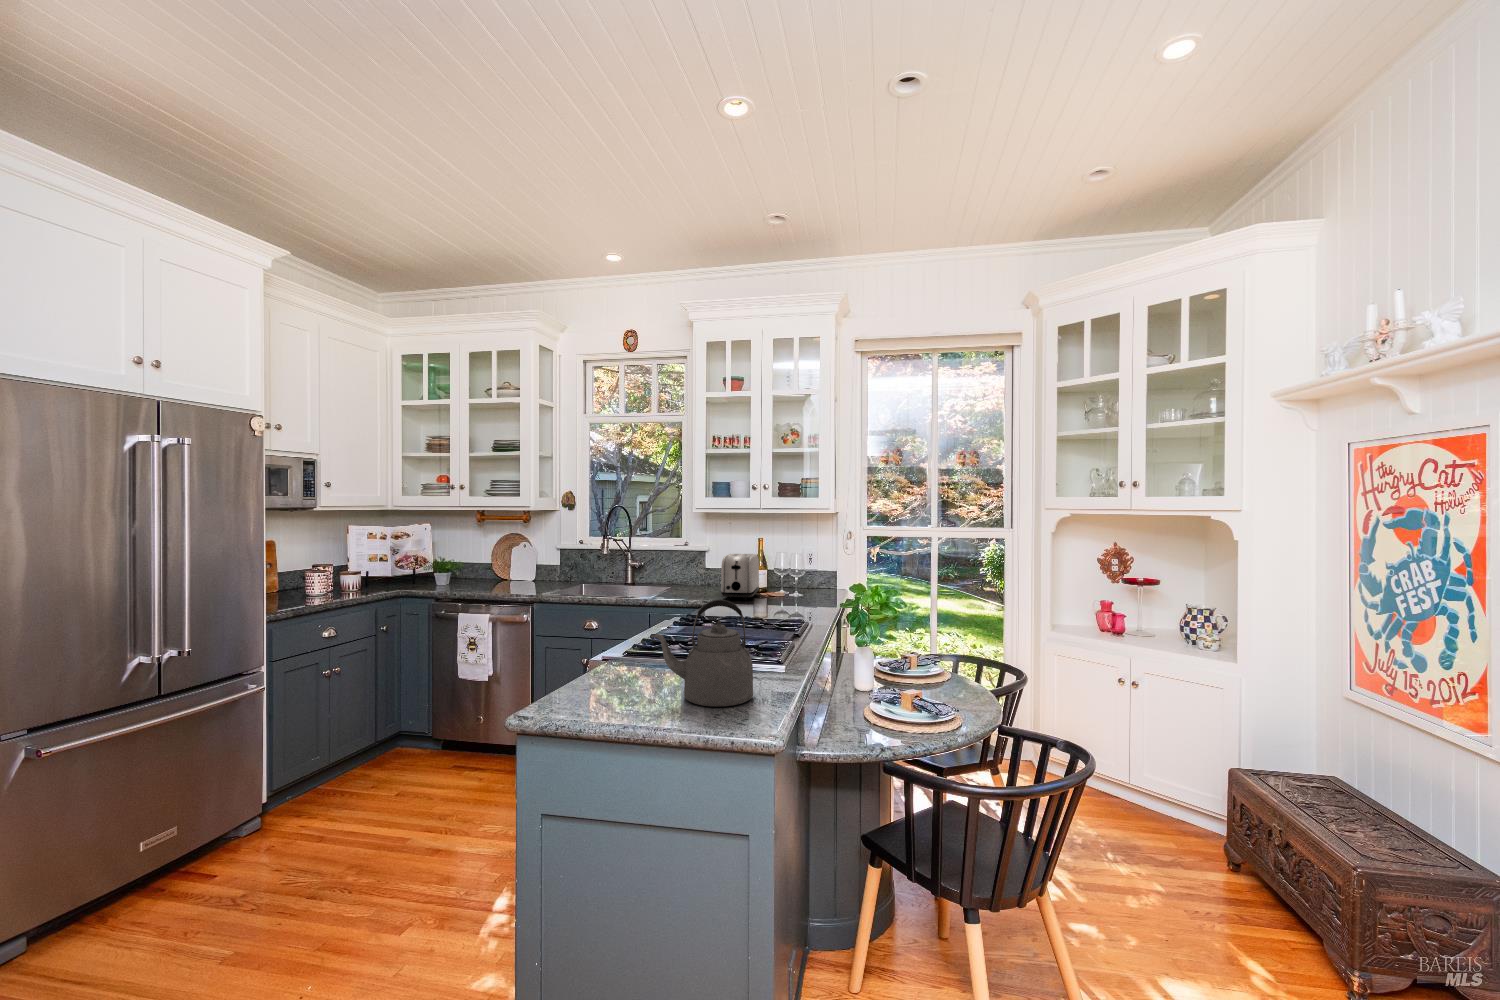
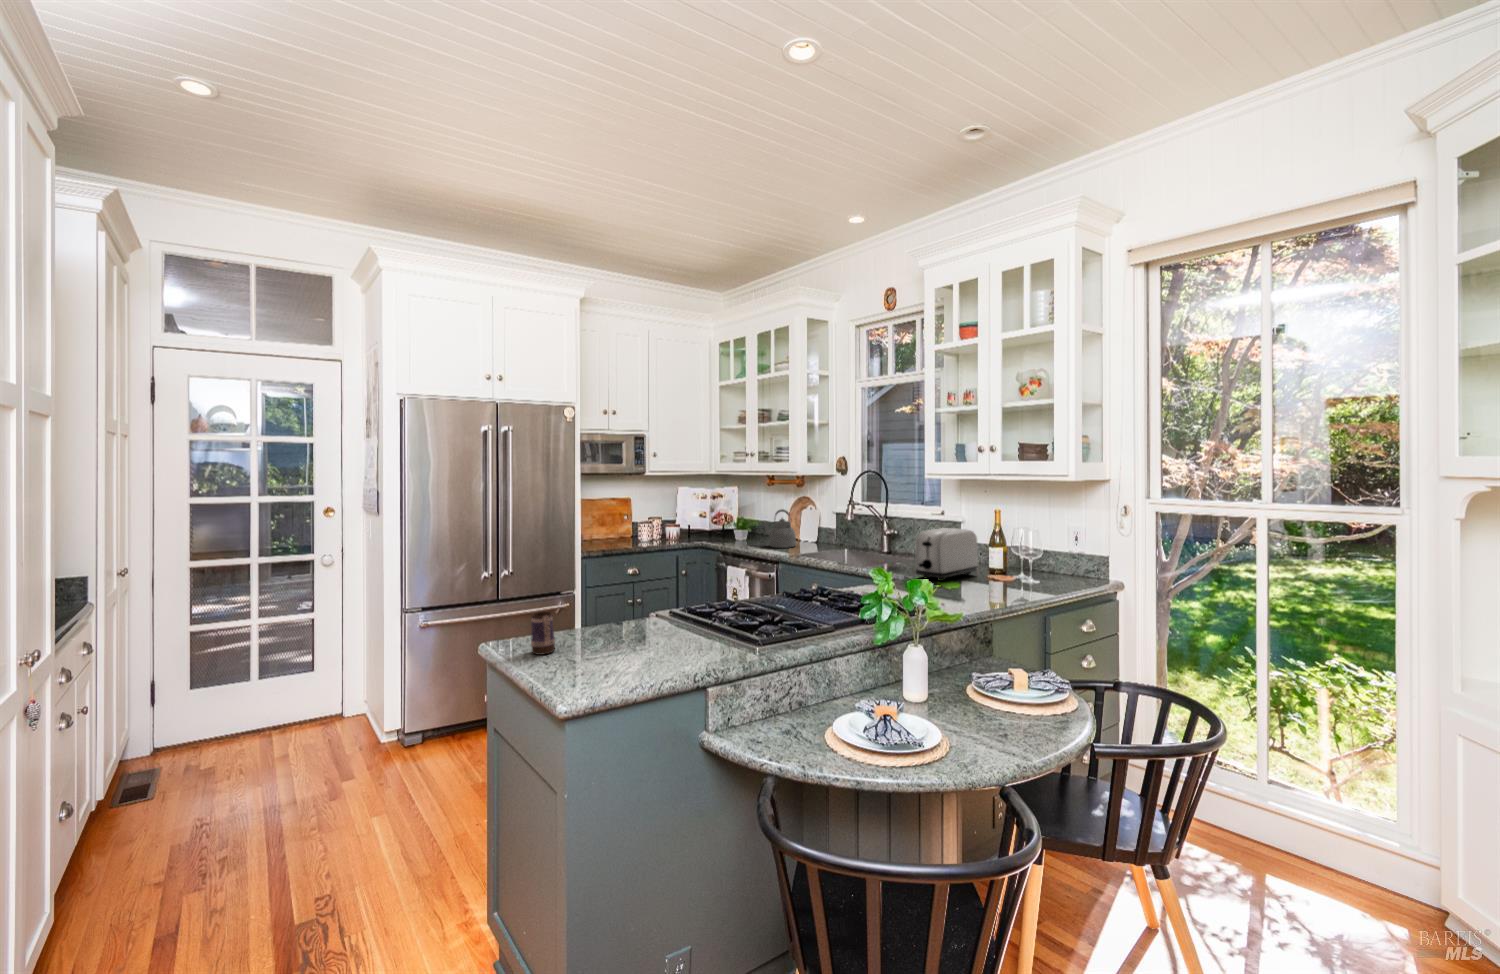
kettle: present [651,600,753,707] -> present [764,509,796,548]
mug: none [578,655,621,712] -> present [531,612,555,655]

